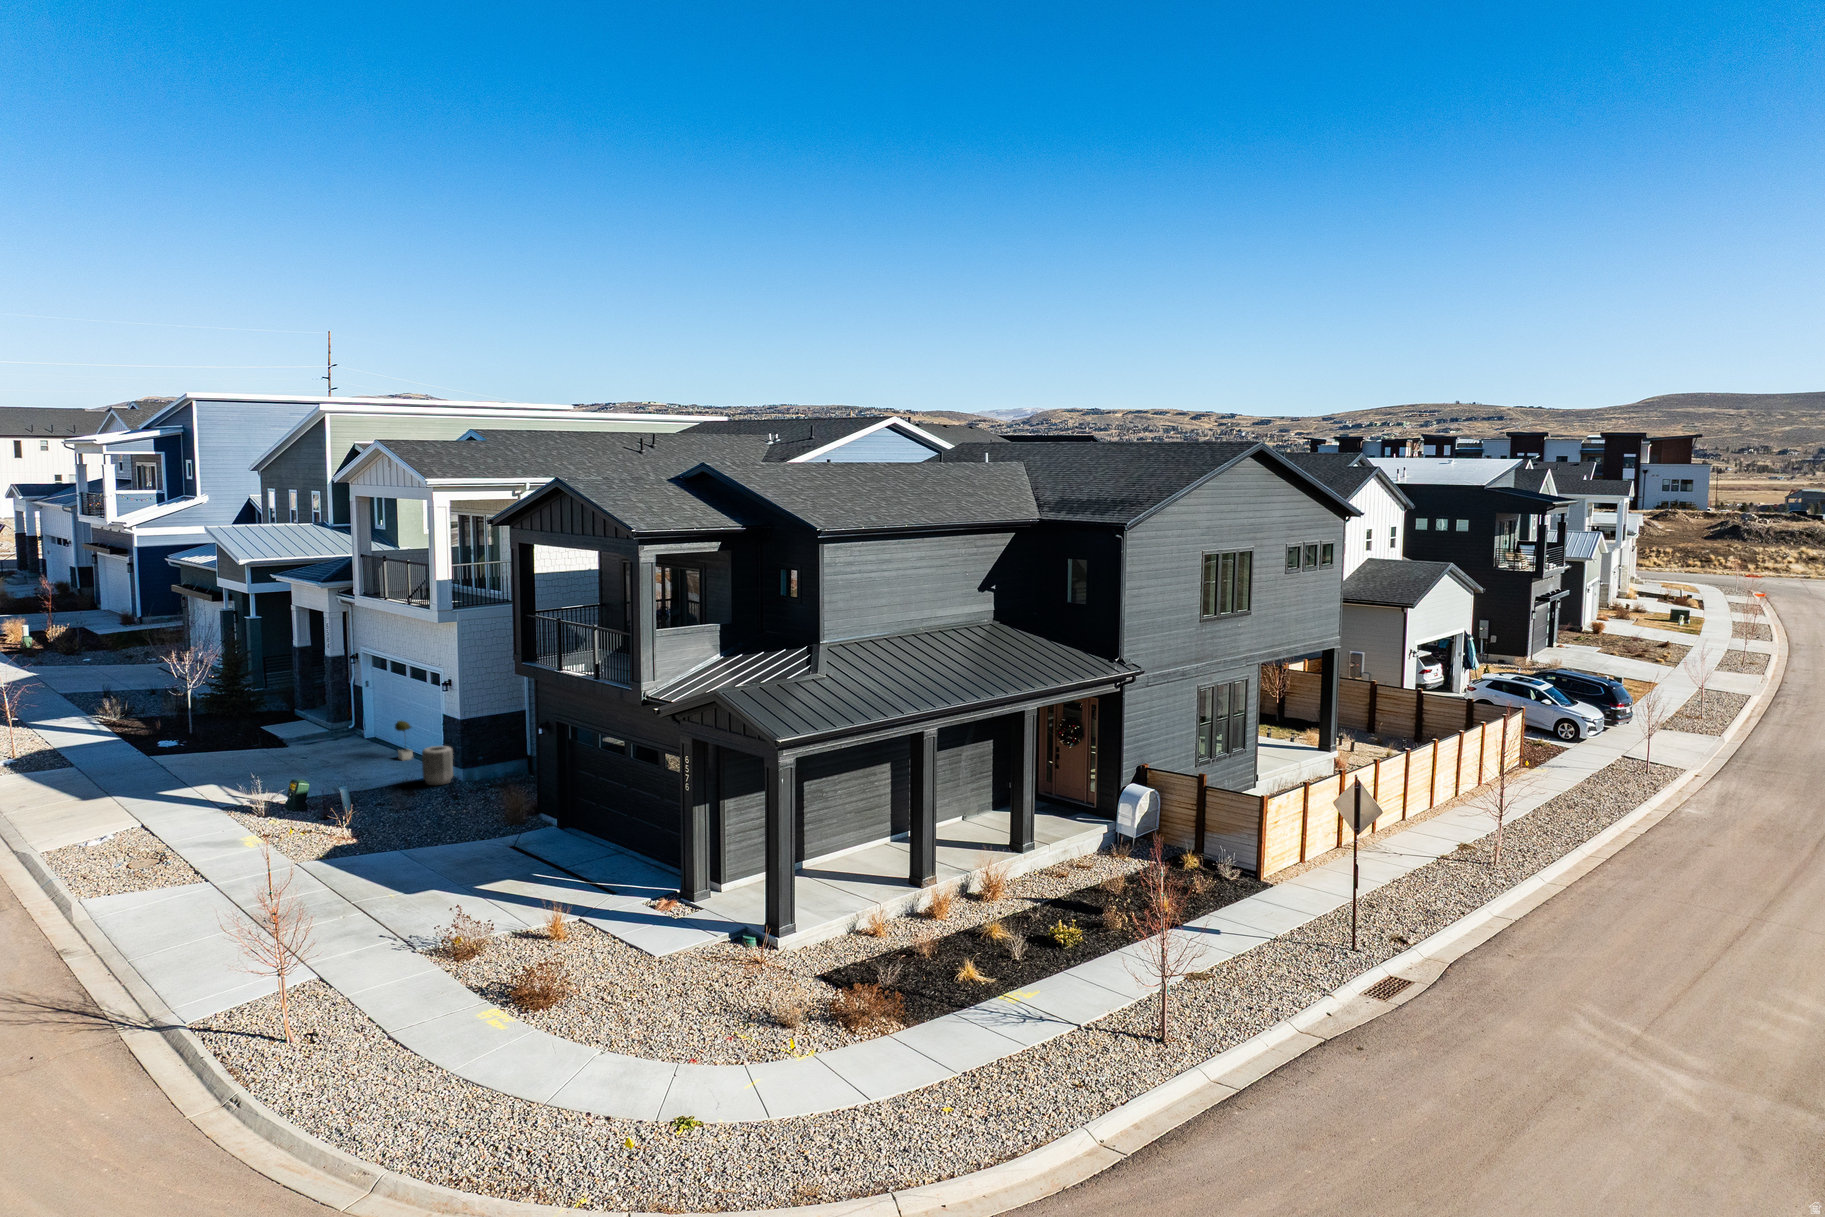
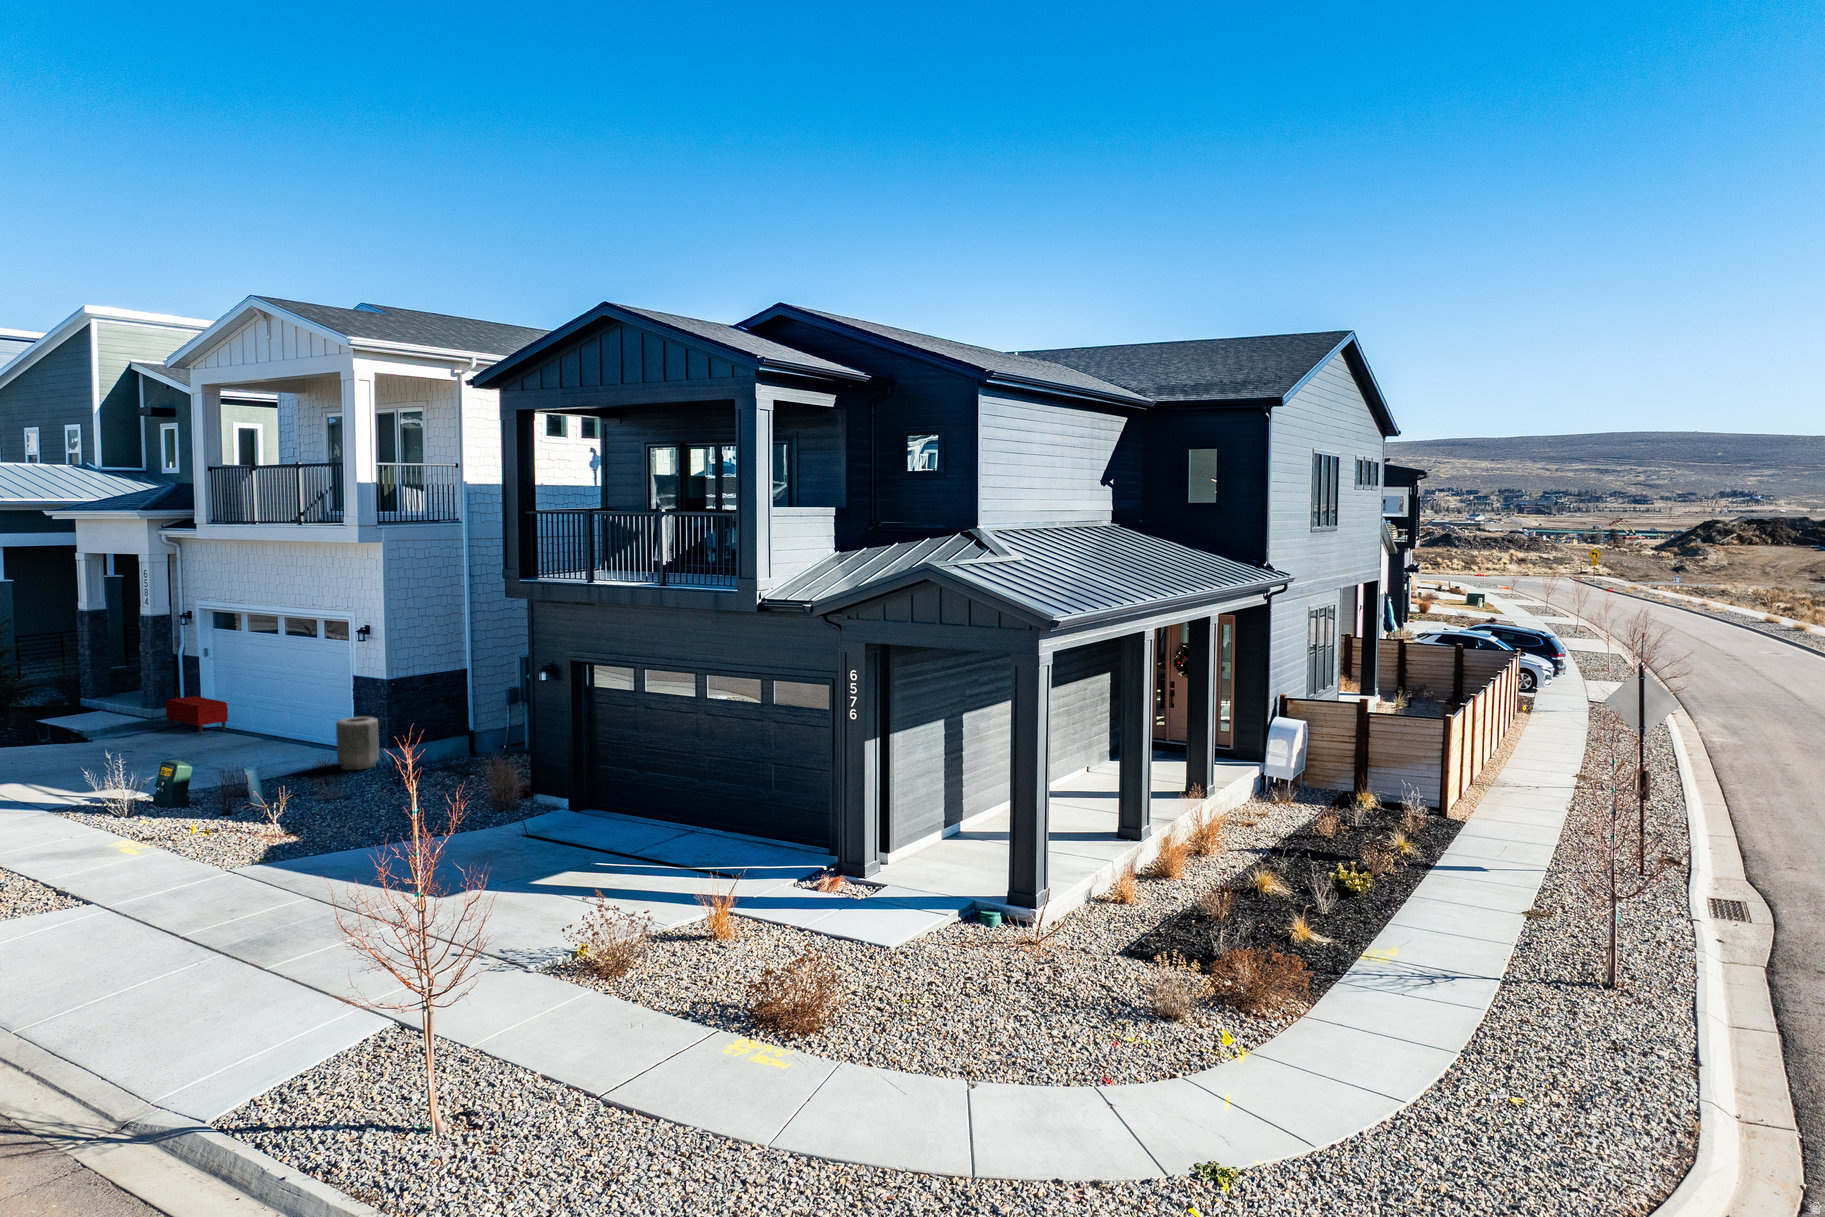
bench: none [336,718,374,748] -> present [166,696,228,734]
potted tree: present [395,720,413,760] -> none [272,691,299,746]

